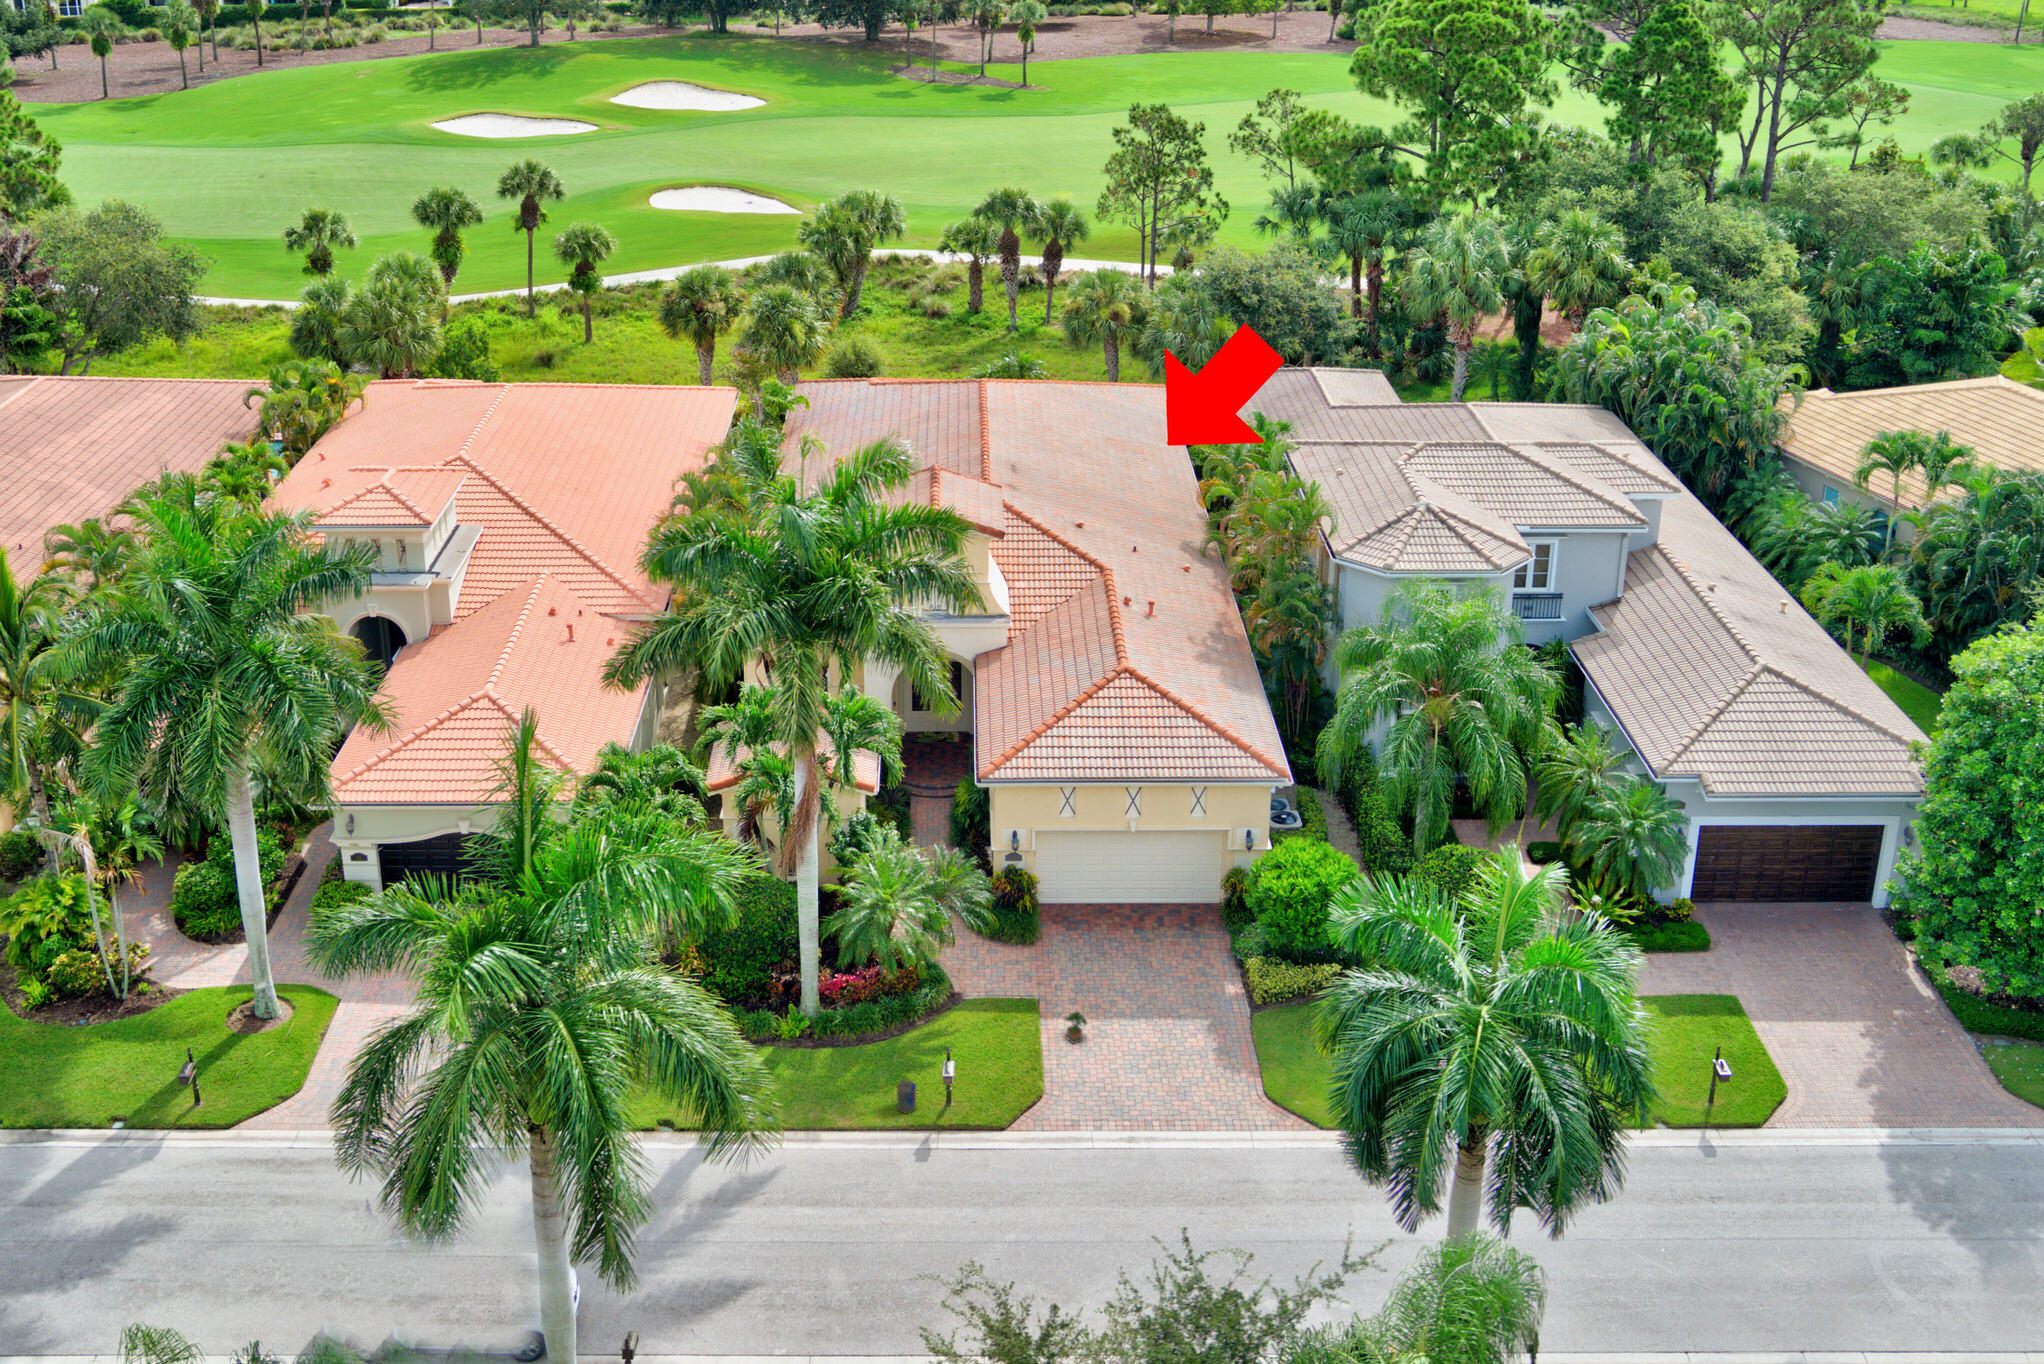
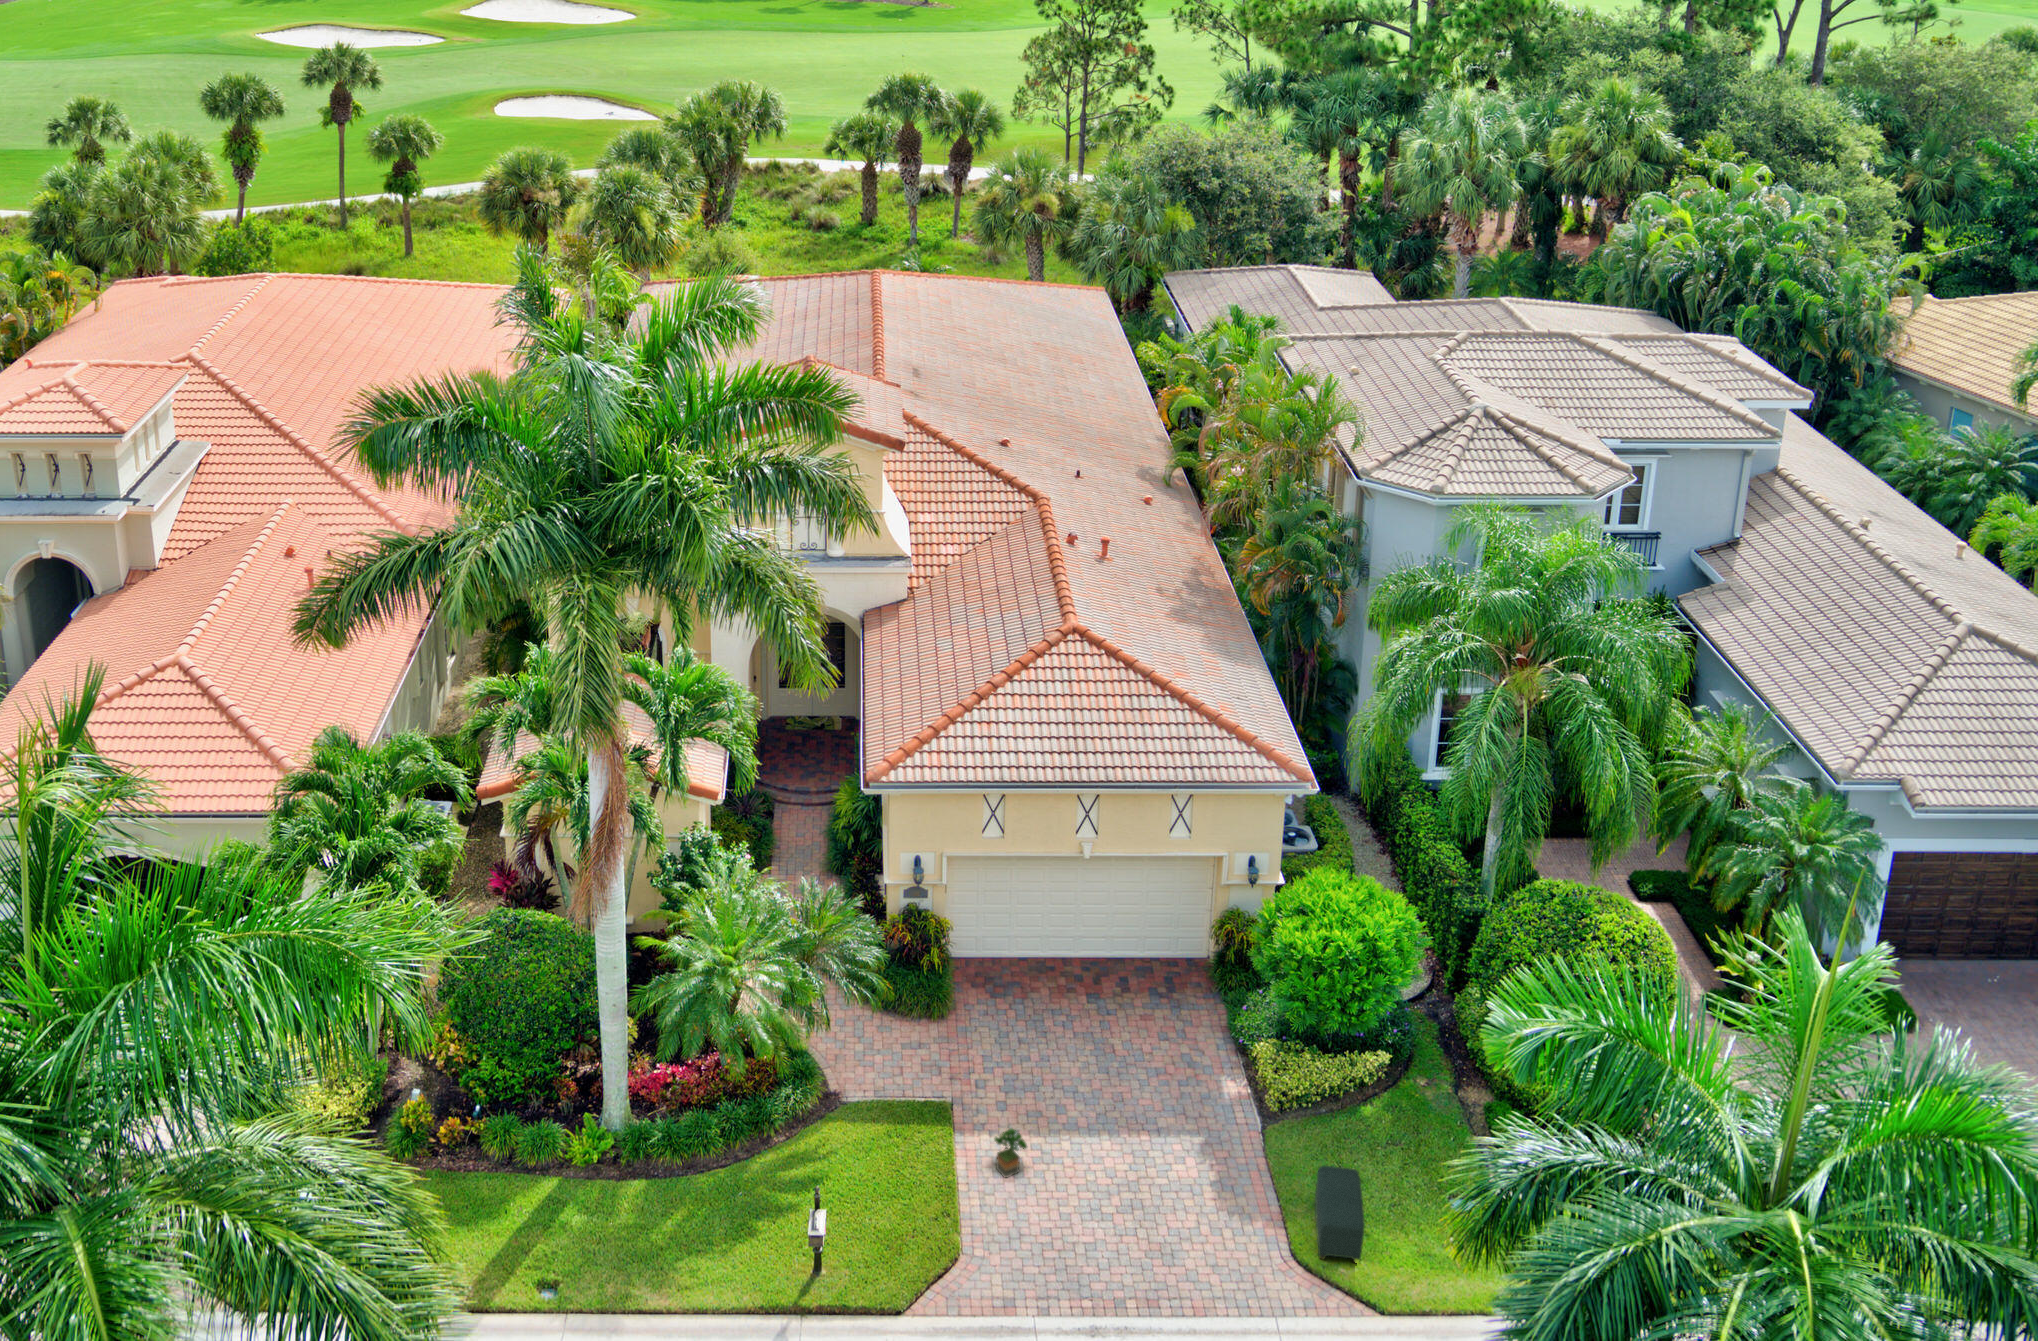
bench: none [1281,1036,1312,1099] -> present [1315,1165,1365,1261]
trash can: present [897,1080,916,1113] -> none [738,1243,768,1295]

